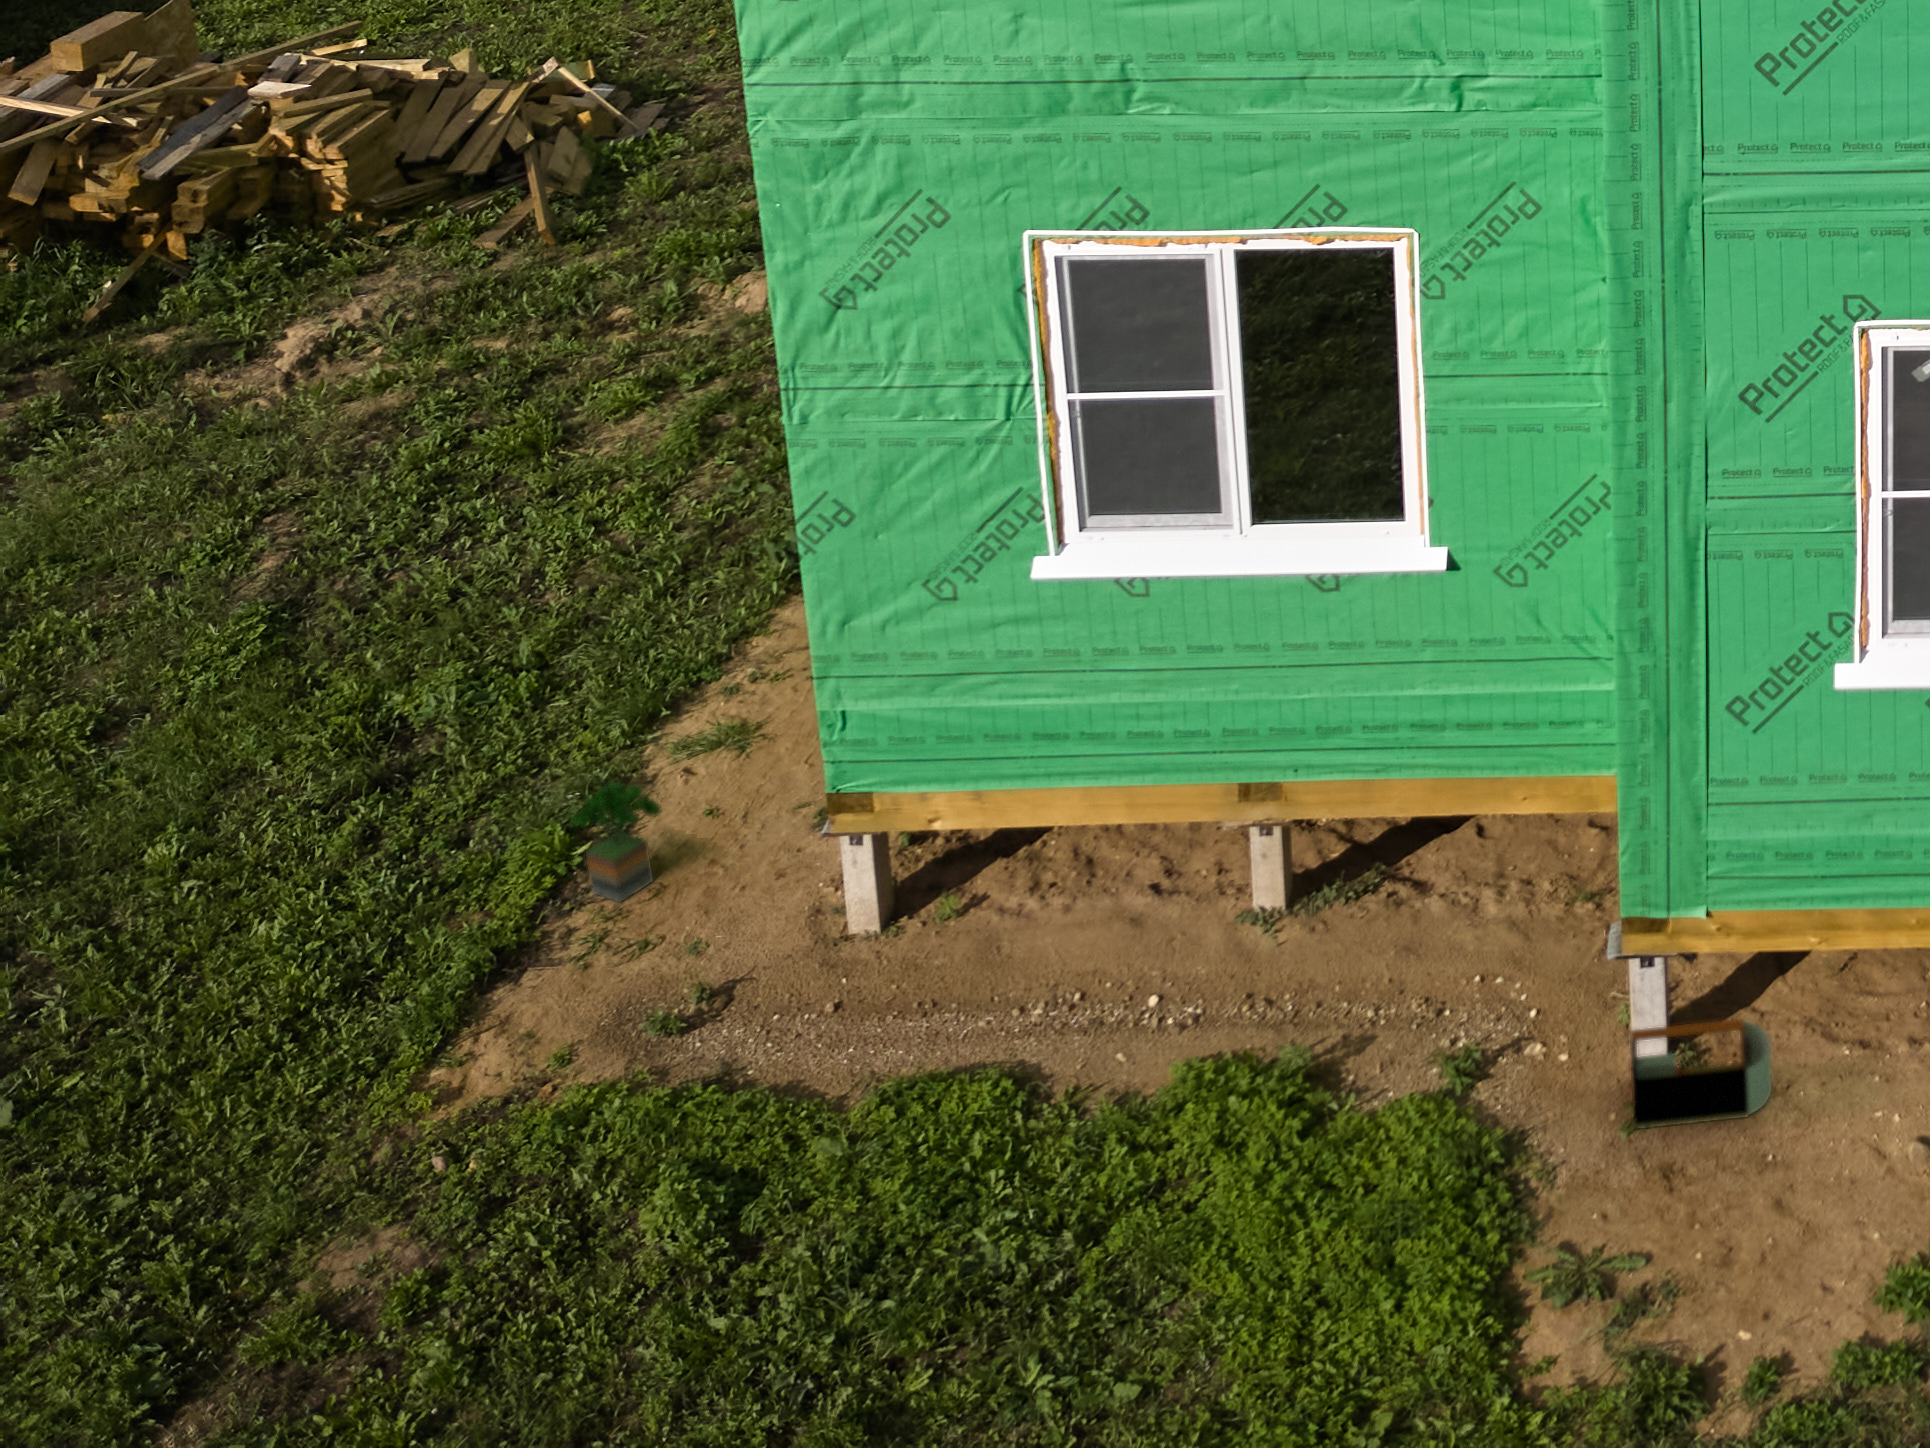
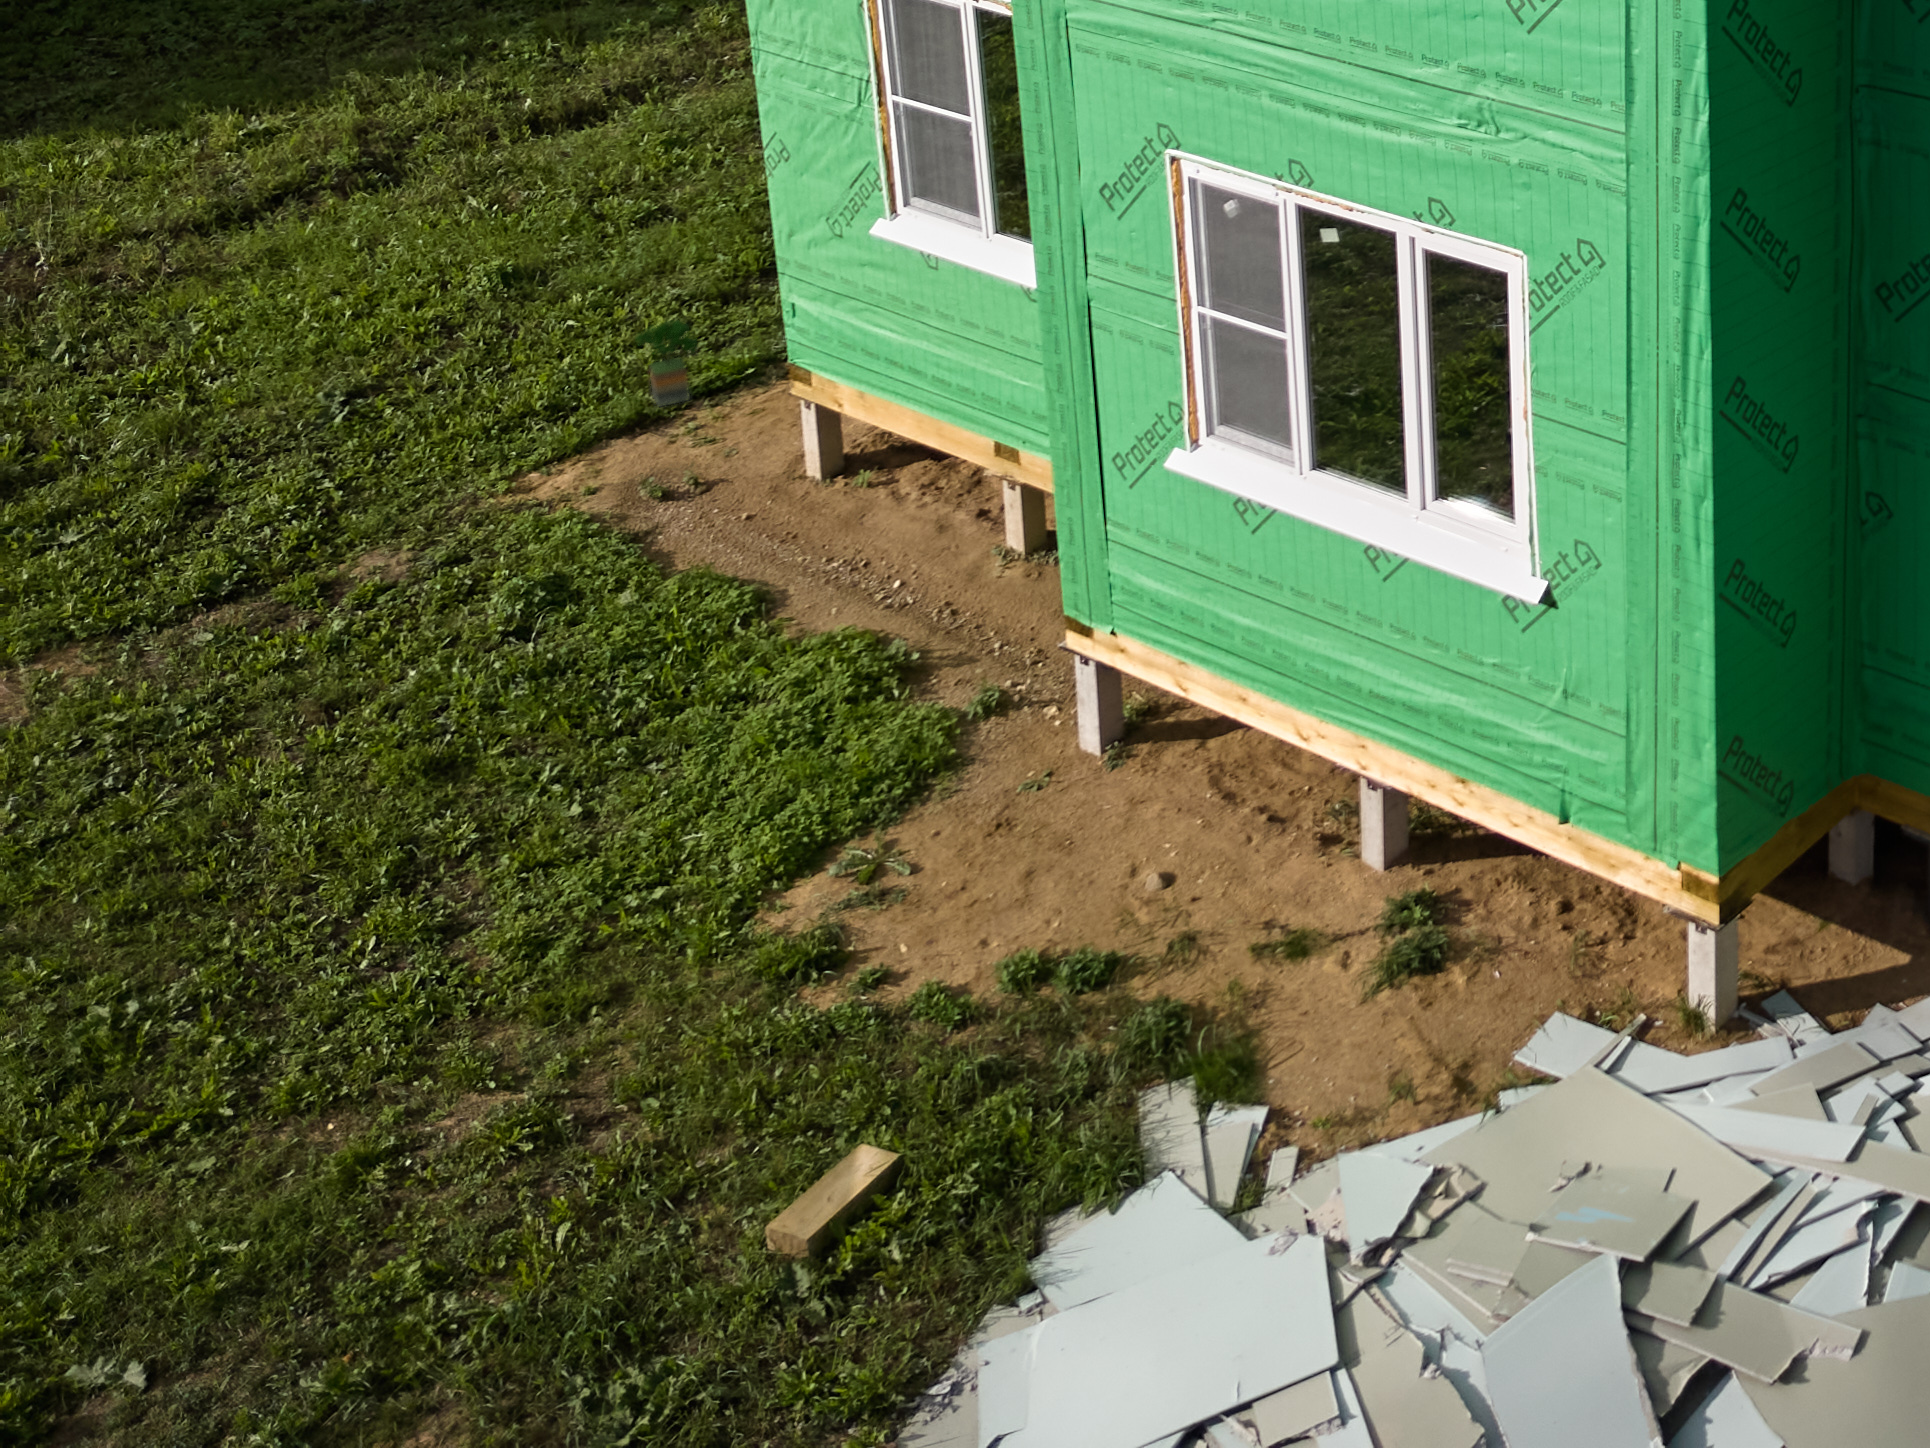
storage bin: present [1630,1019,1772,1129] -> none [986,708,1117,808]

